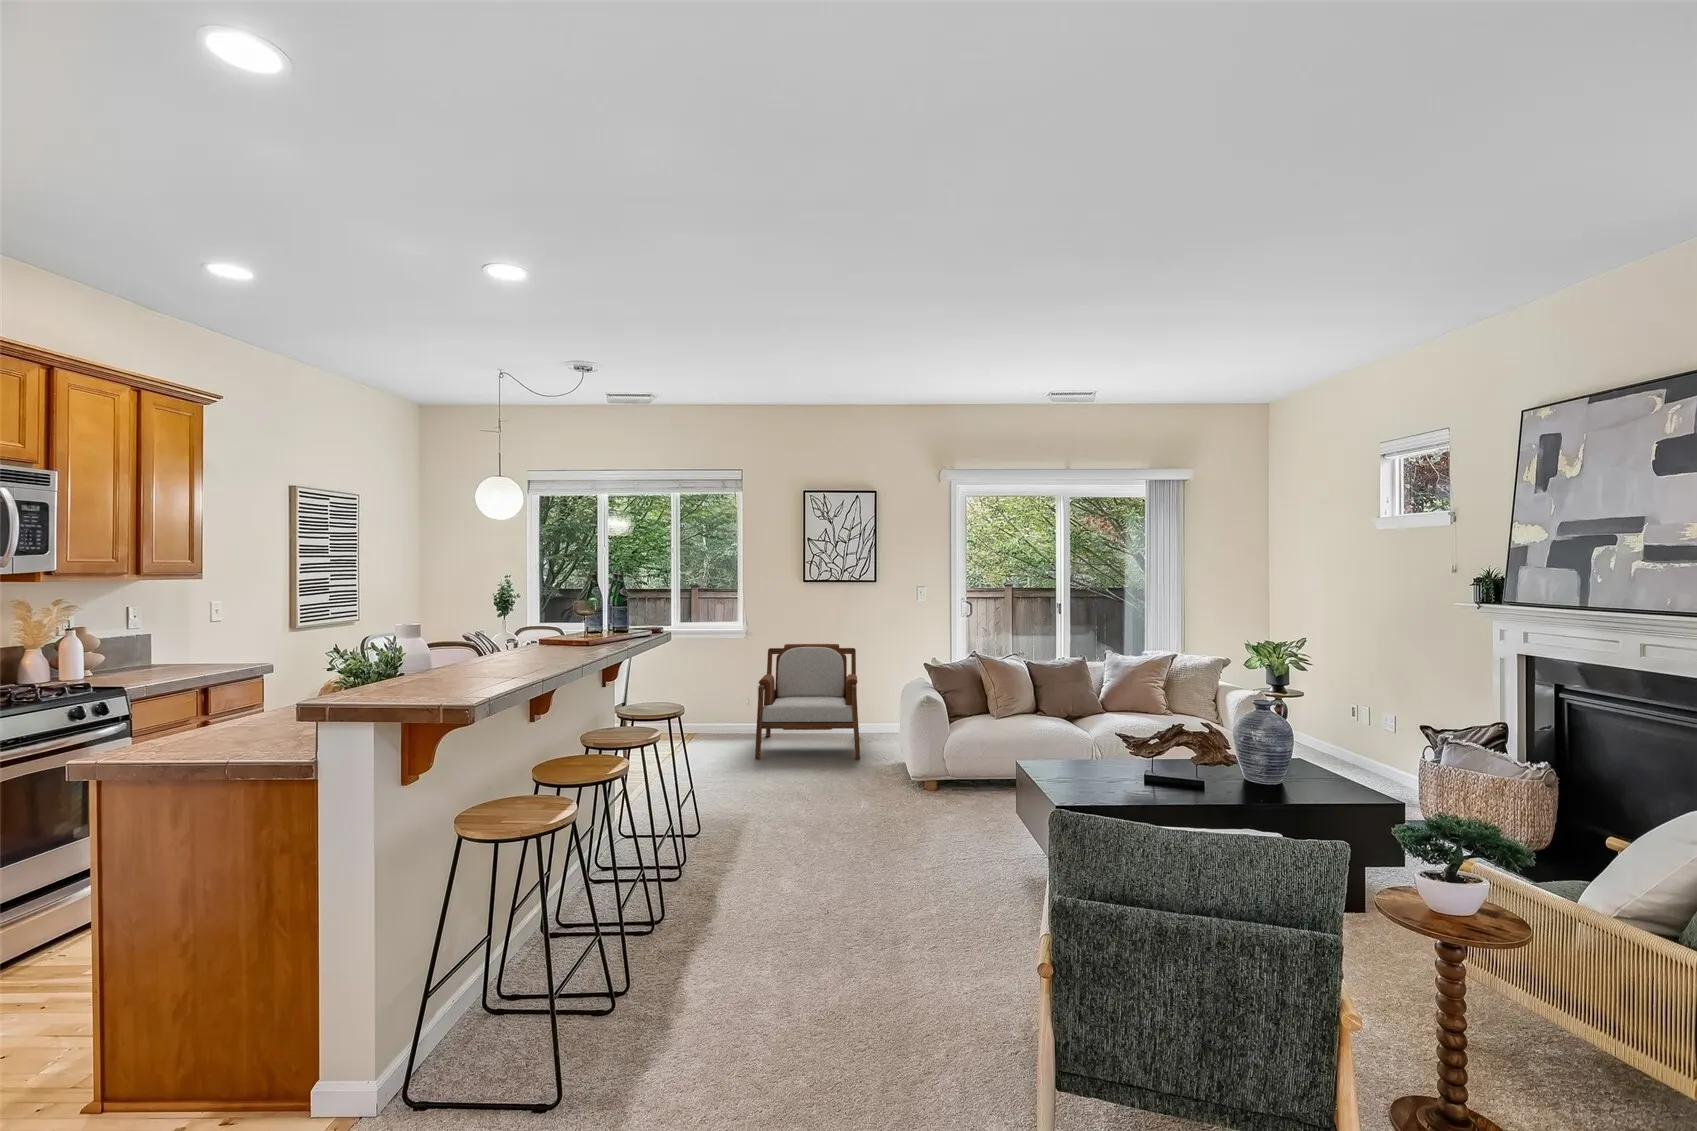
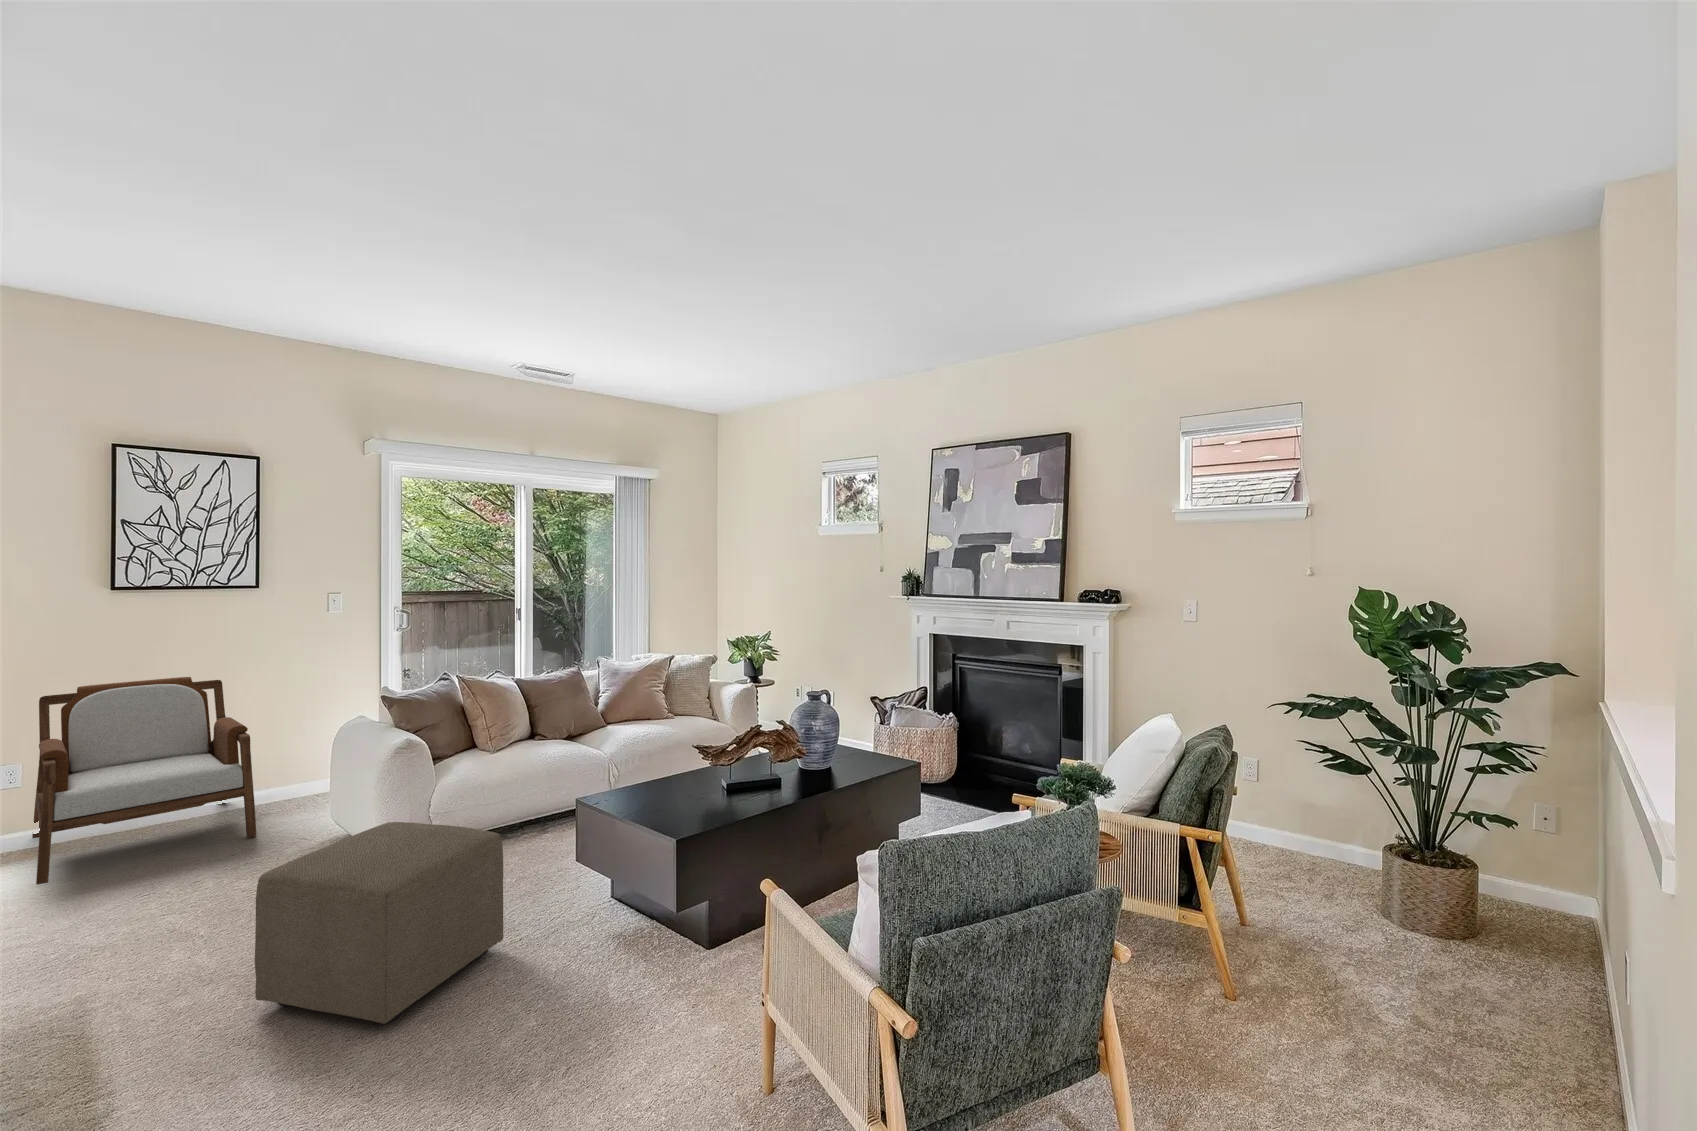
ottoman: none [801,747,940,867] -> present [255,822,503,1024]

